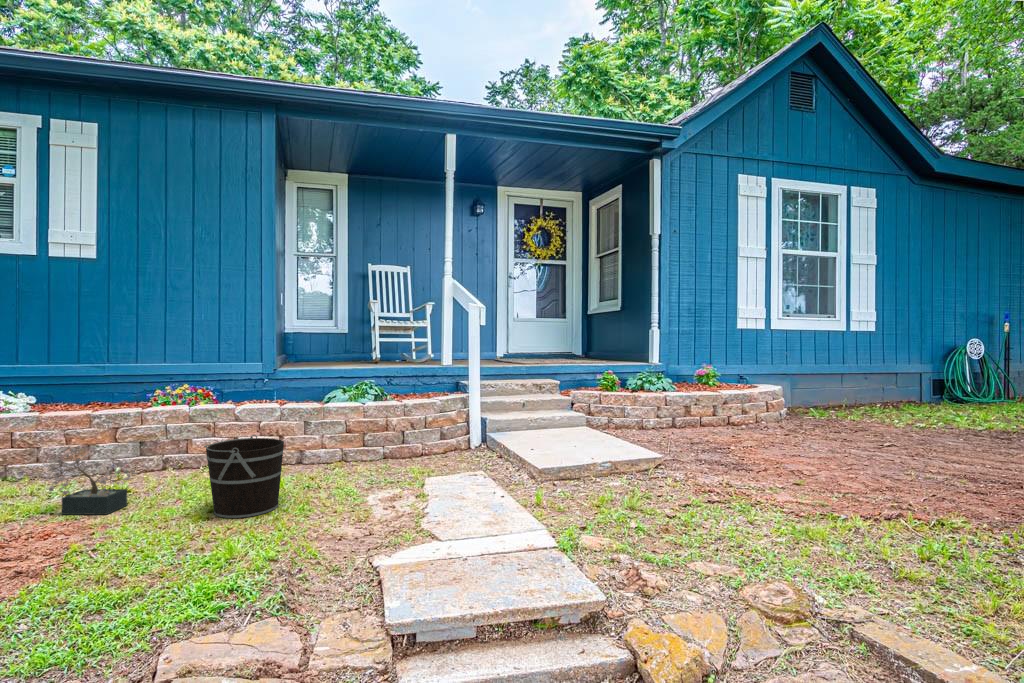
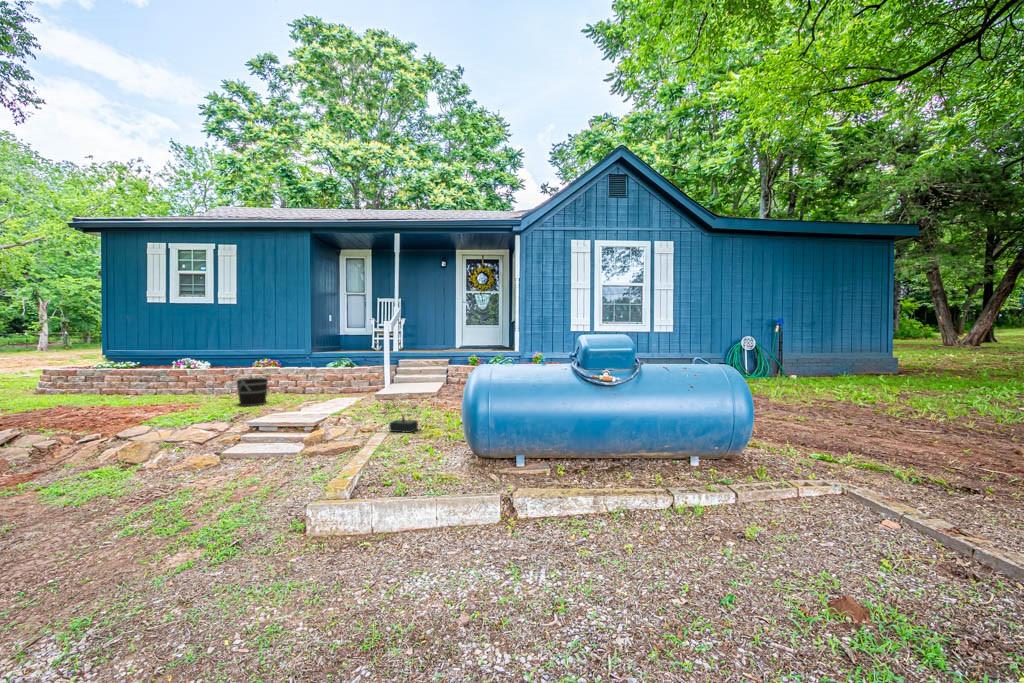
decorative plant: present [42,446,137,515] -> present [385,398,421,433]

